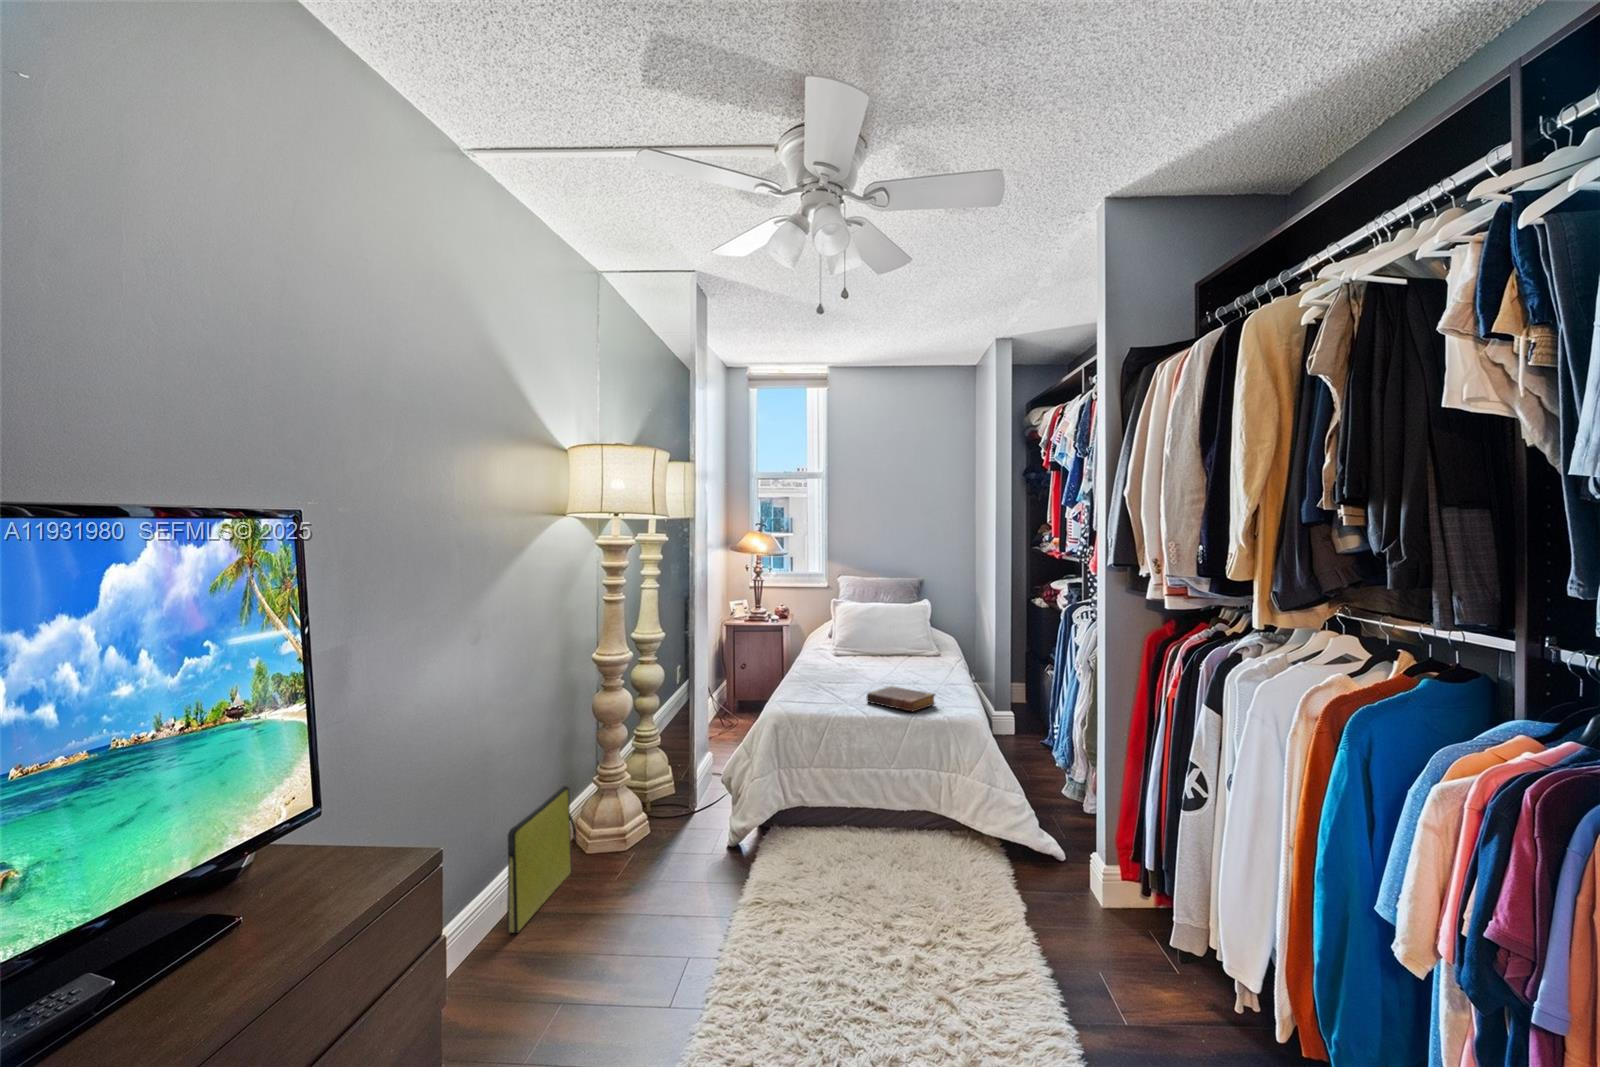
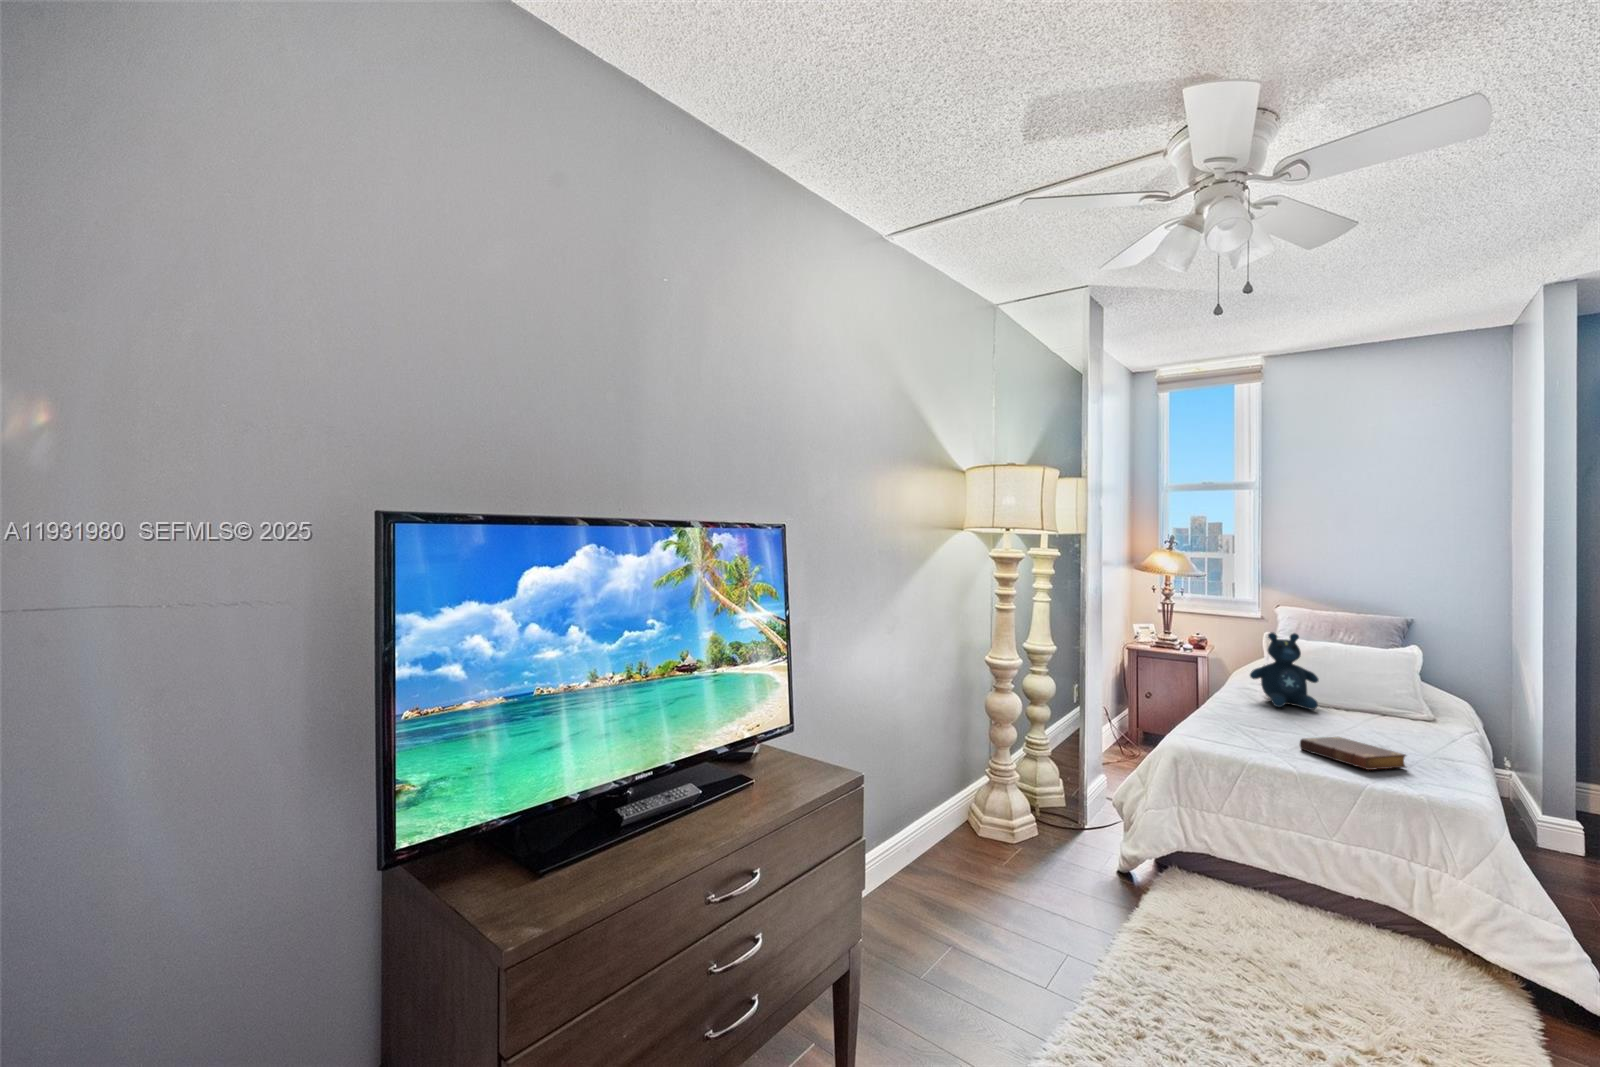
stuffed bear: none [825,600,873,665] -> present [1250,632,1319,710]
bag: present [507,786,576,933] -> none [904,770,966,885]

